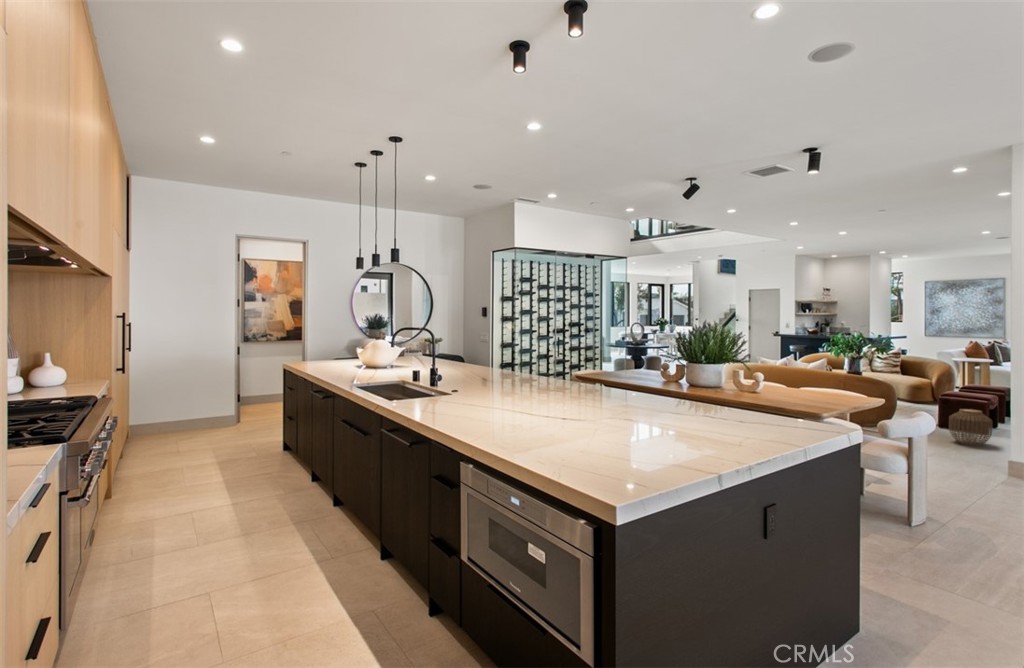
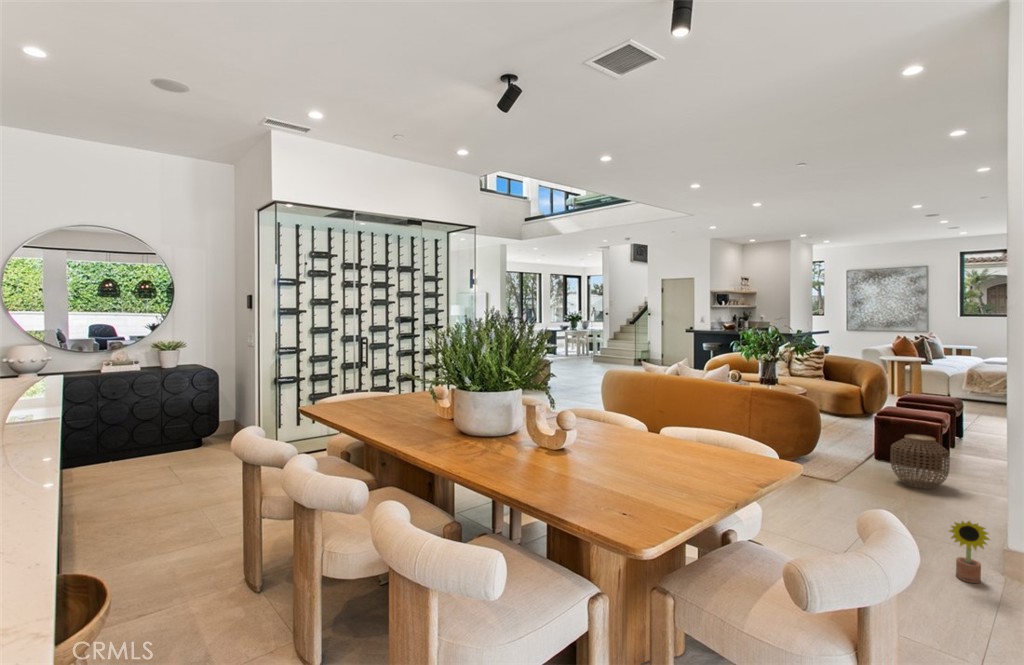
decorative plant: none [975,446,1000,484] -> present [950,521,990,583]

